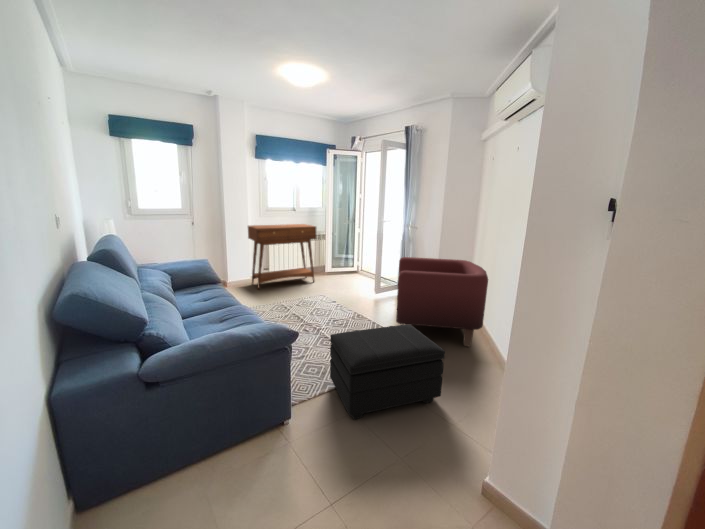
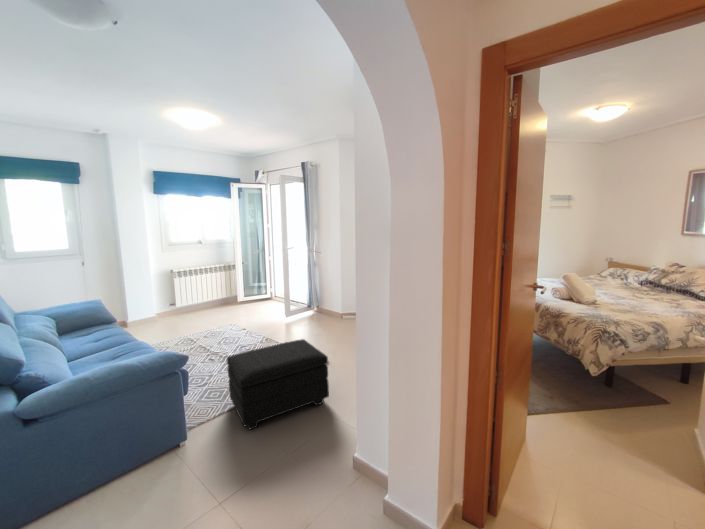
console table: present [248,224,316,290] -> none [148,256,226,327]
armchair: present [396,257,488,347] -> none [296,278,375,357]

